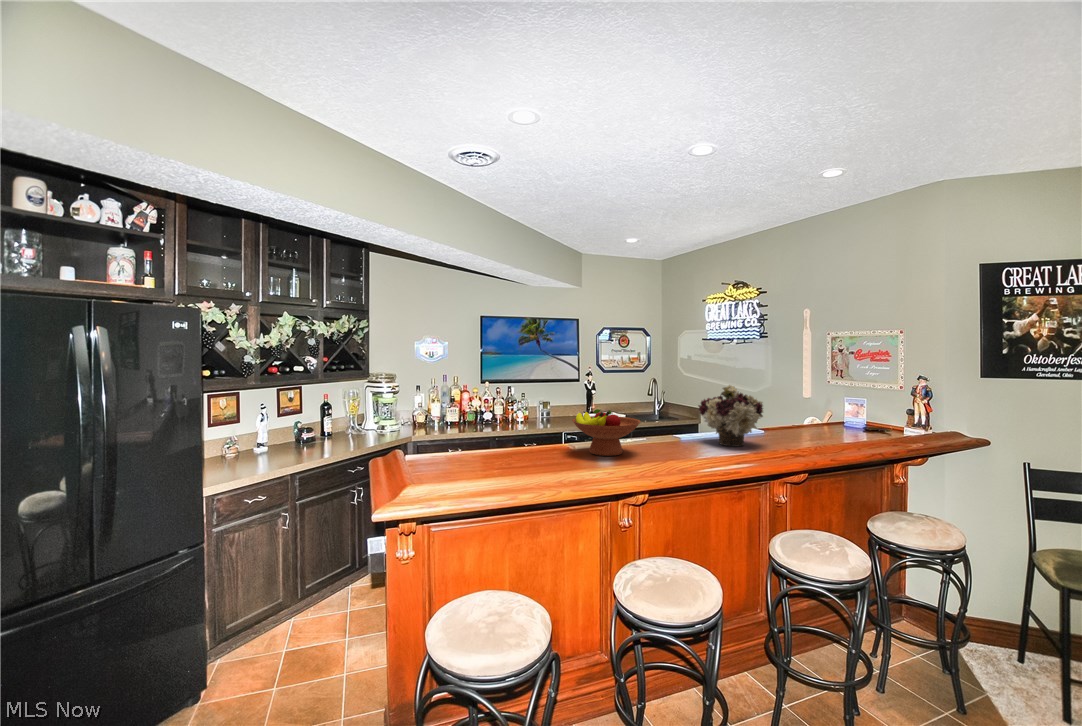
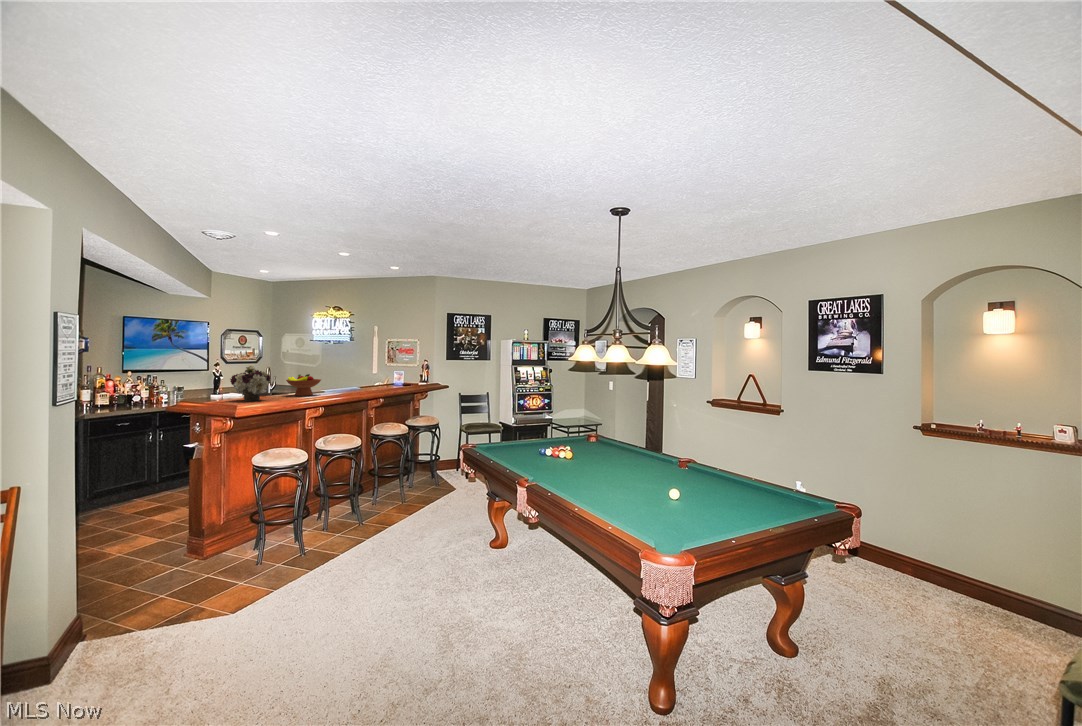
flower arrangement: present [698,385,763,446] -> present [230,366,271,401]

